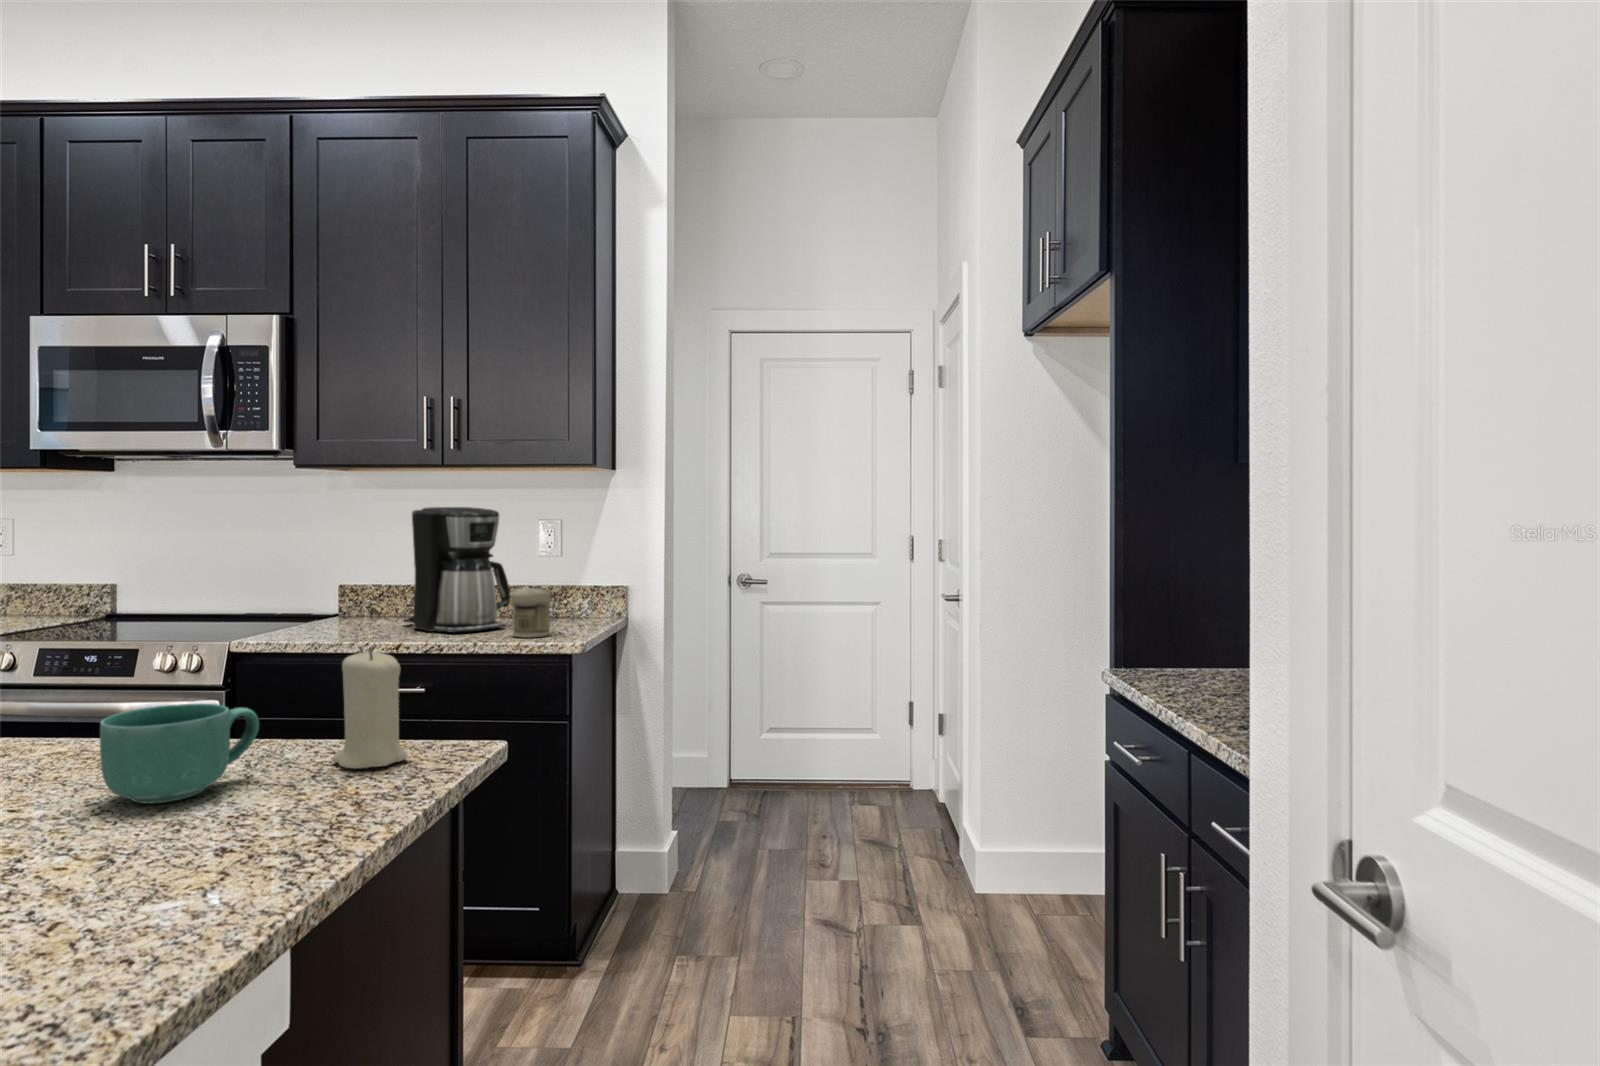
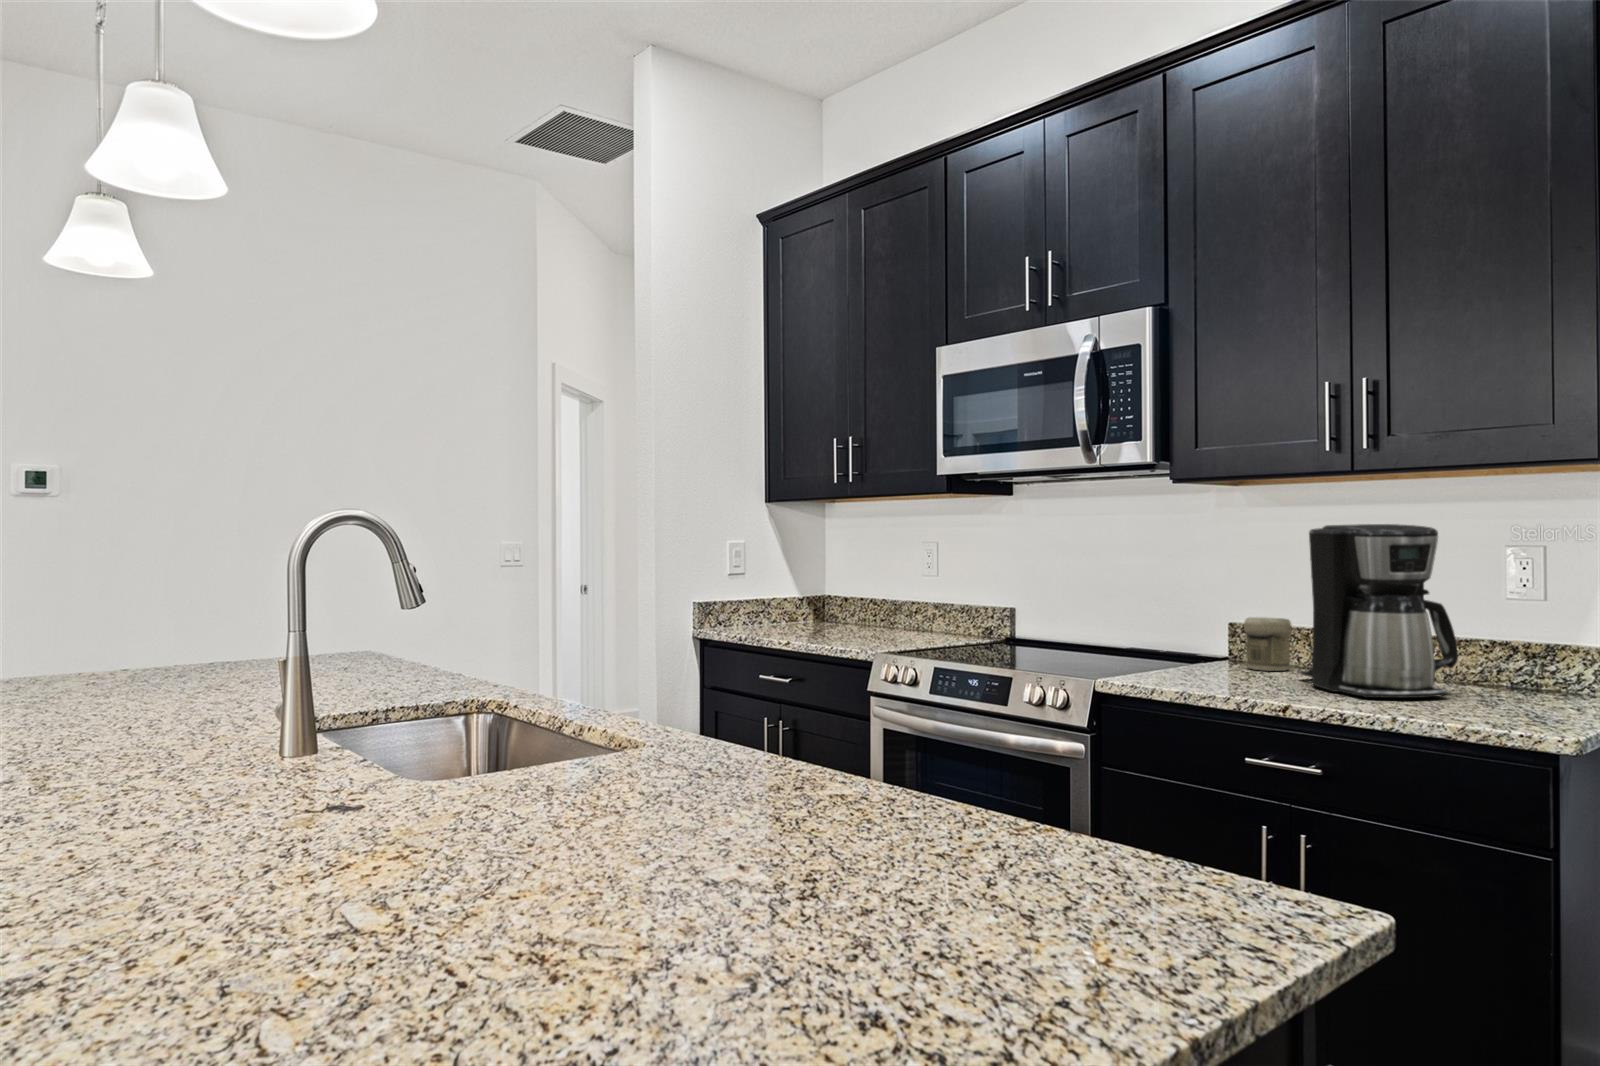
jar: present [511,589,551,637] -> present [1244,617,1292,671]
candle: present [332,649,408,768] -> none [1099,722,1211,917]
mug: present [100,704,259,803] -> none [813,764,1000,899]

